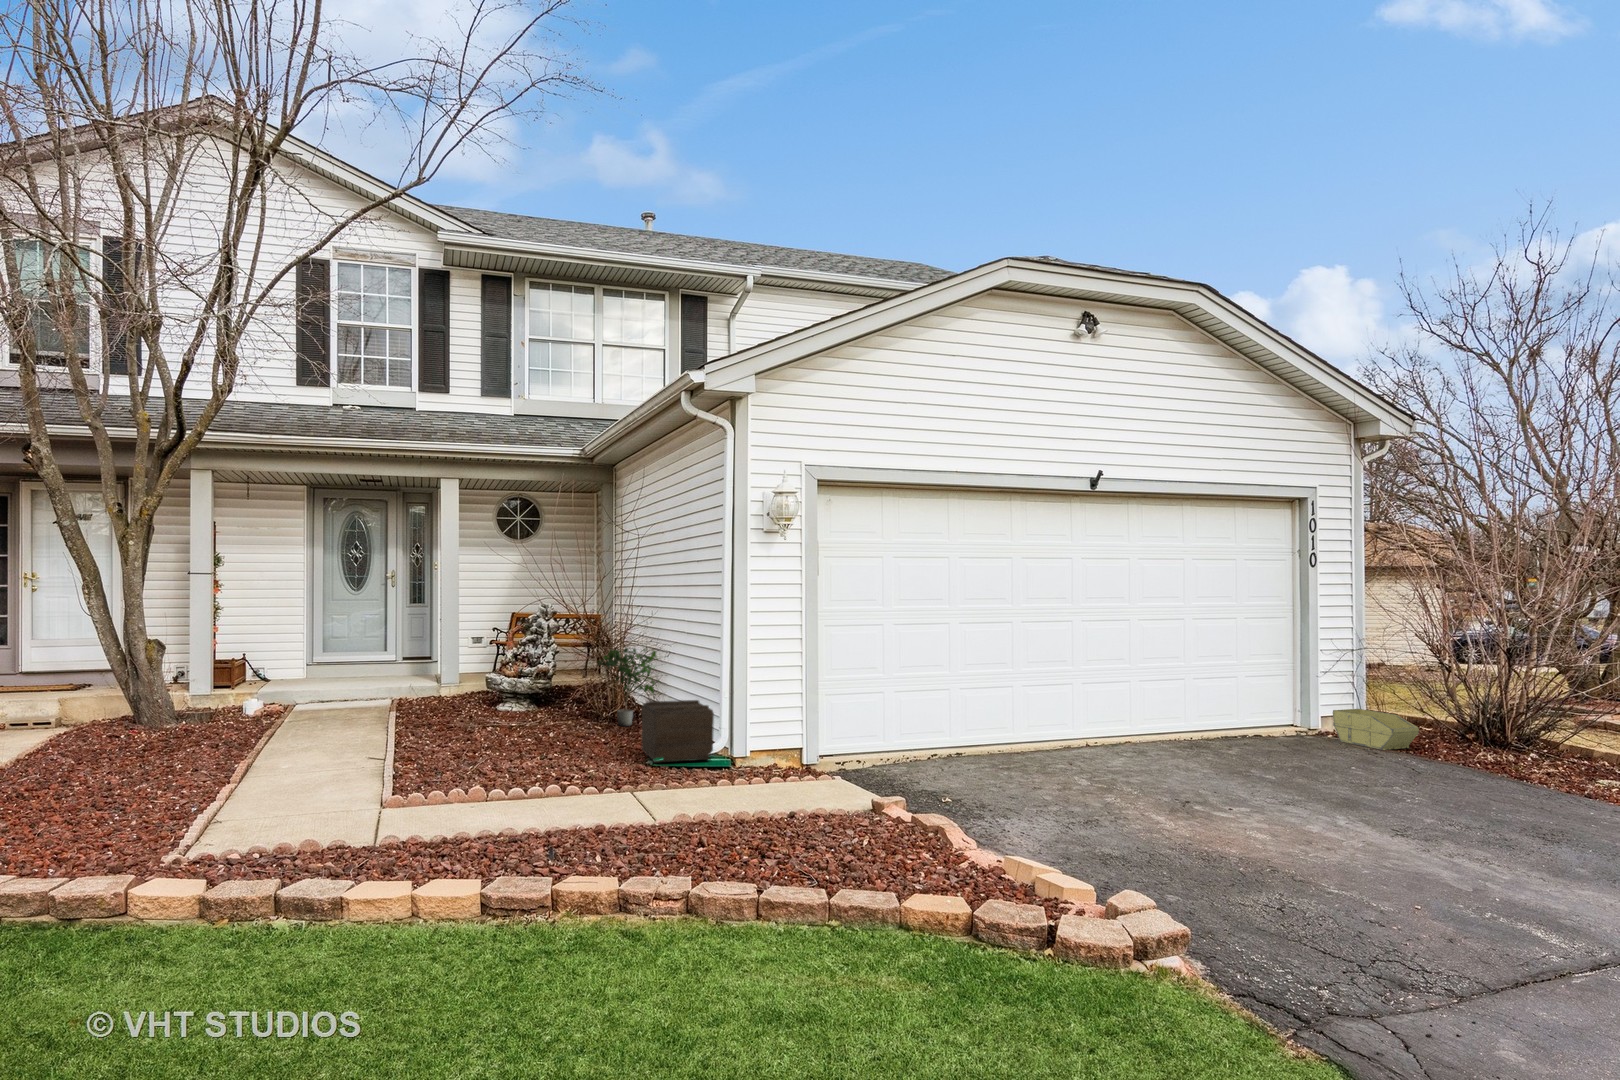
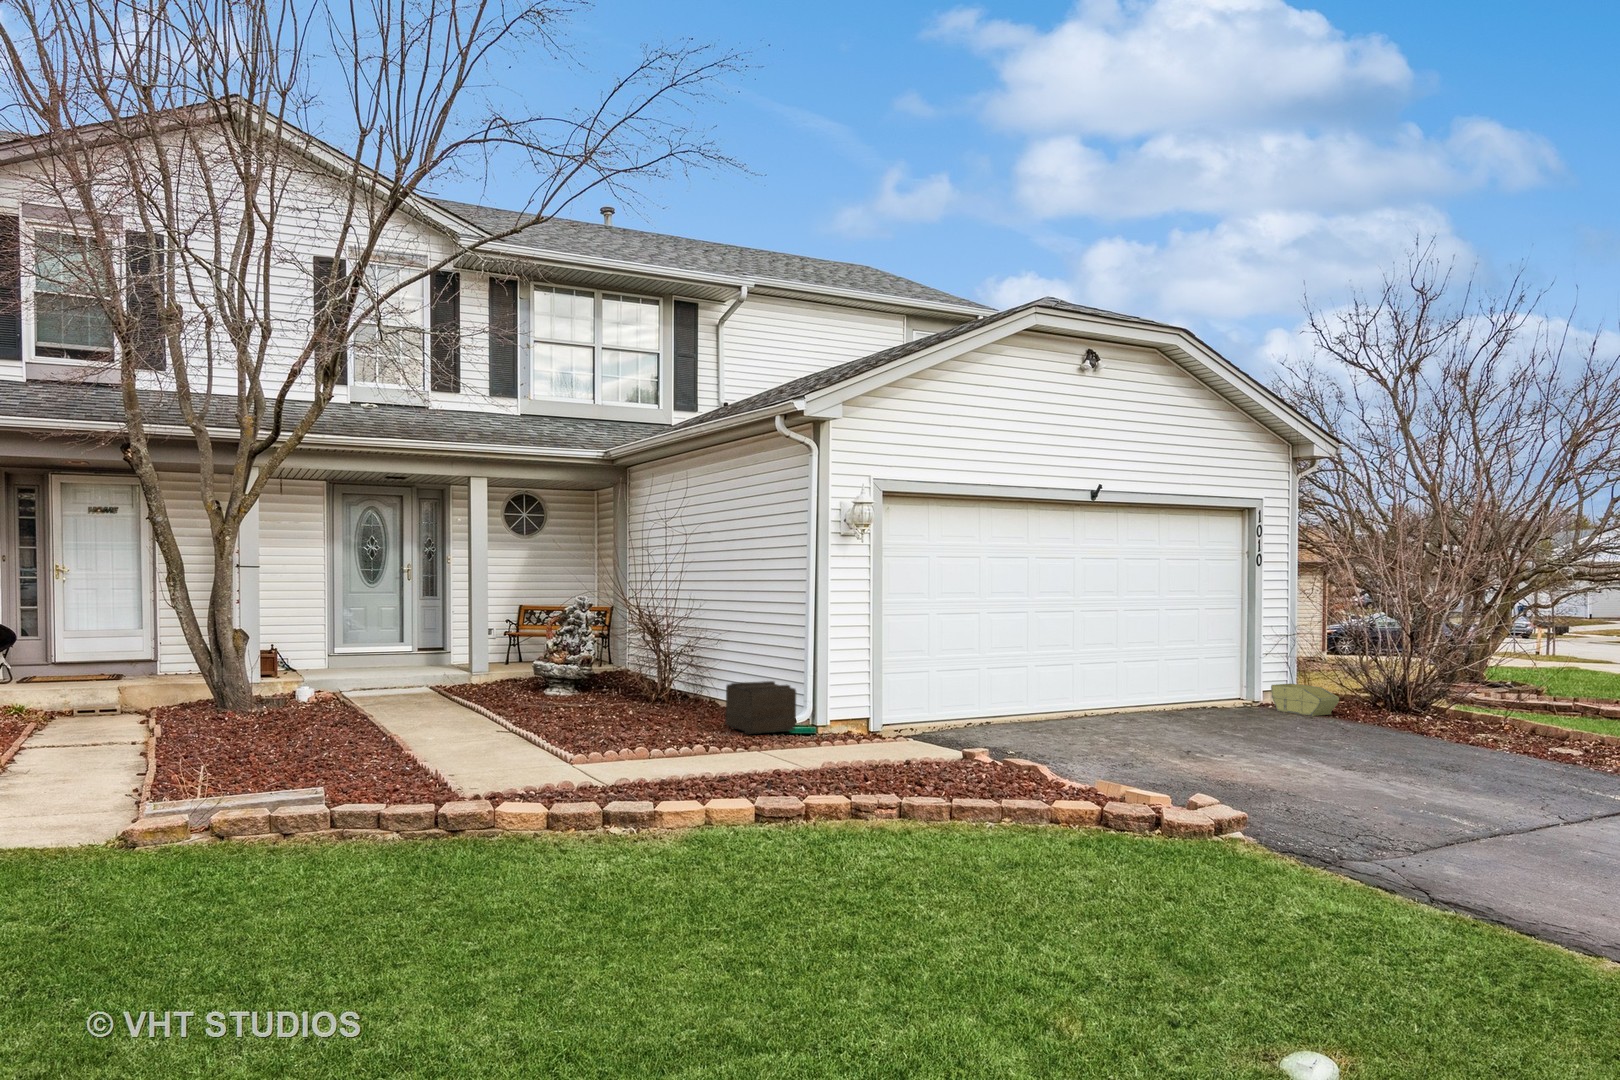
potted plant: present [598,648,656,726] -> none [653,637,712,709]

